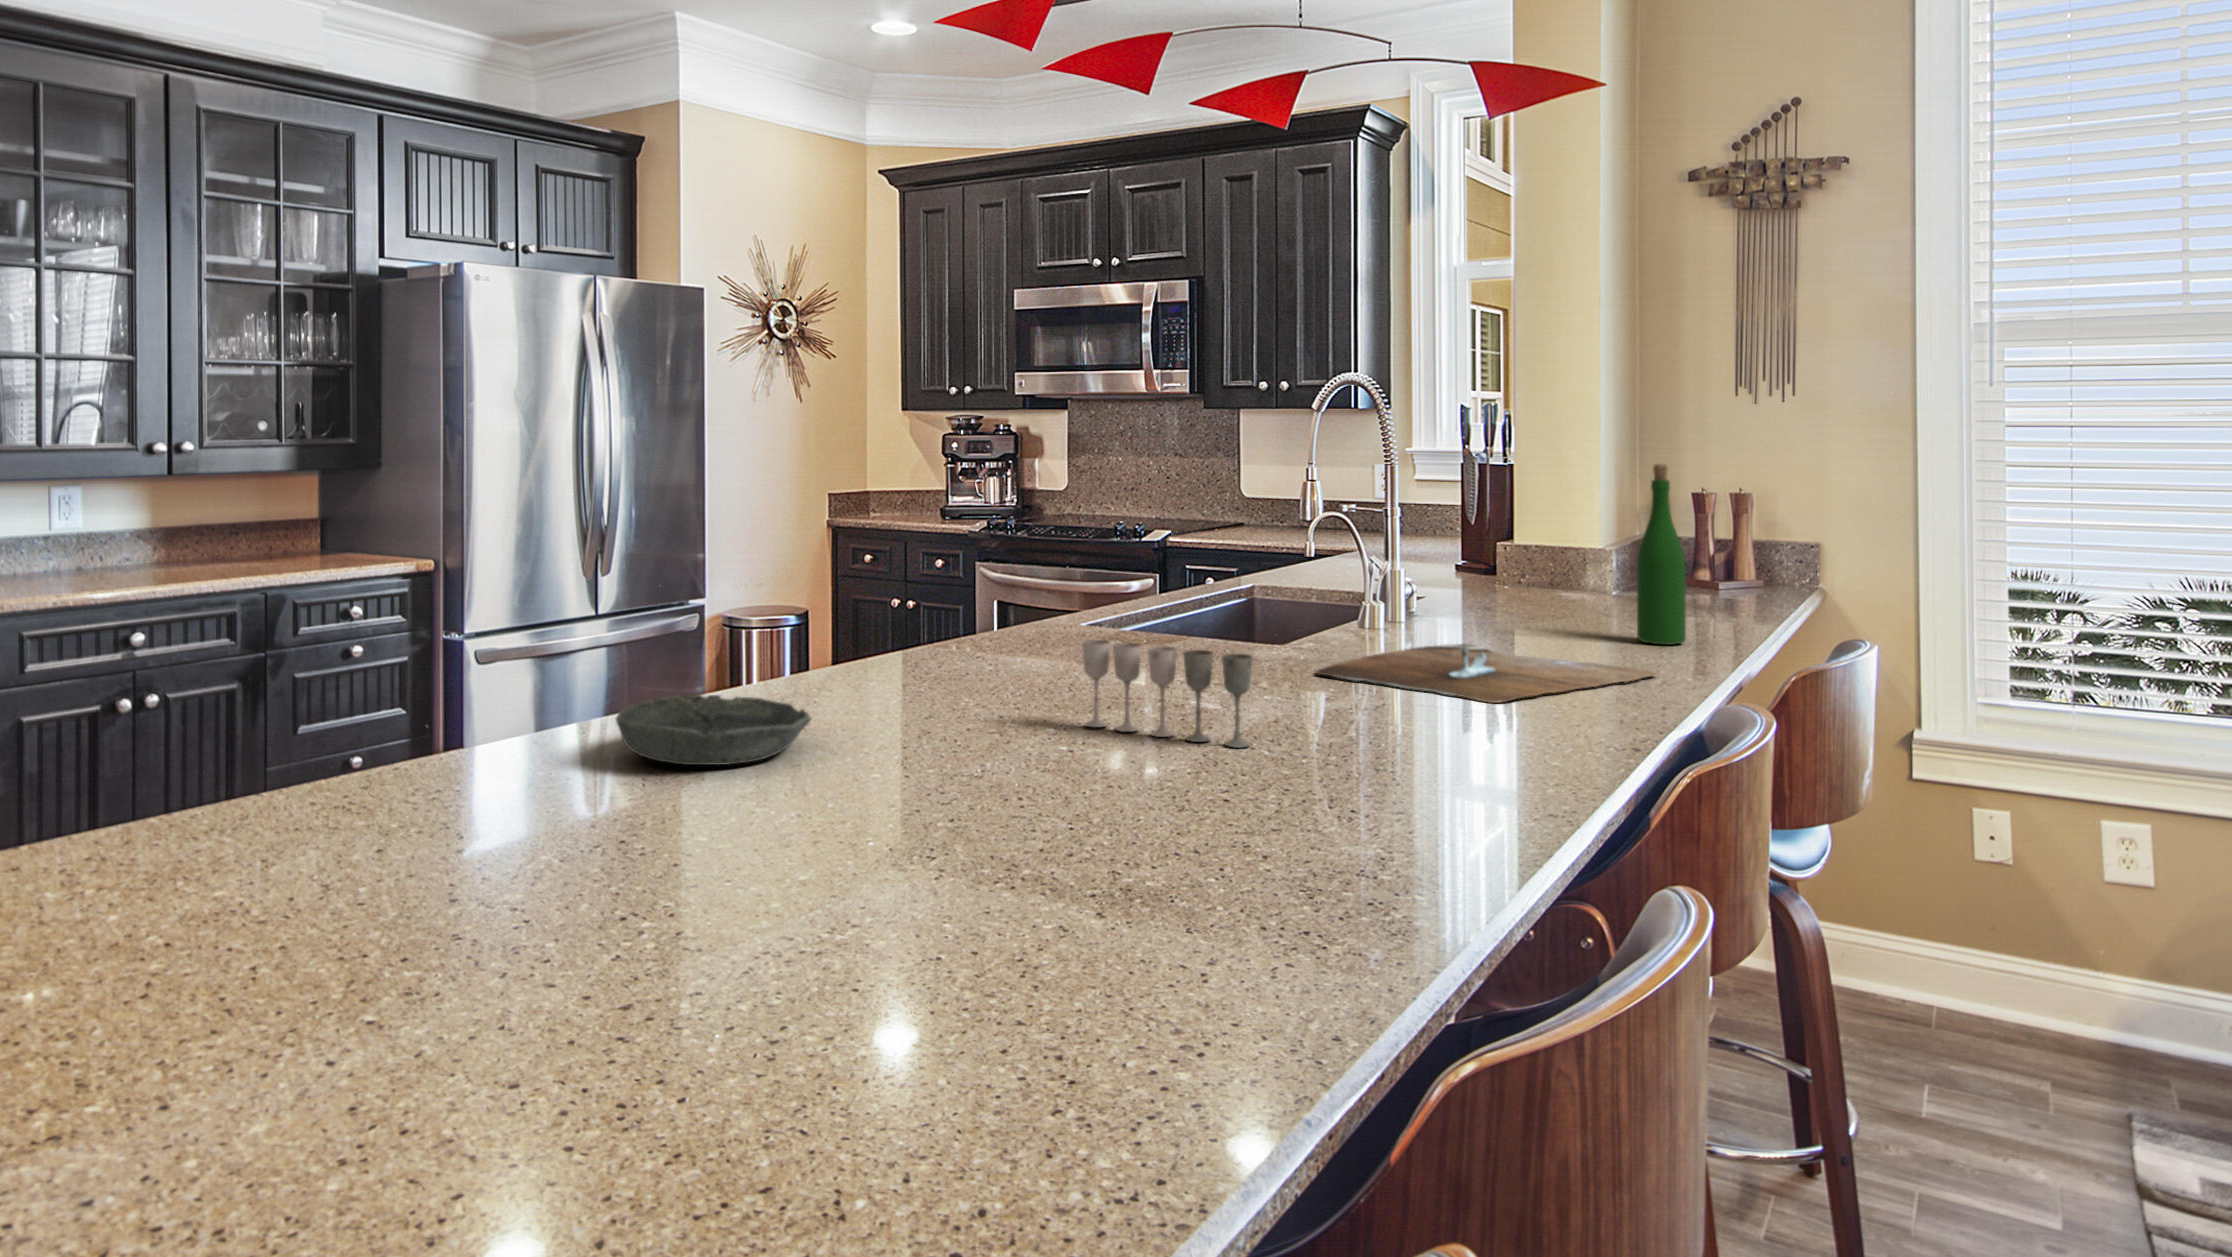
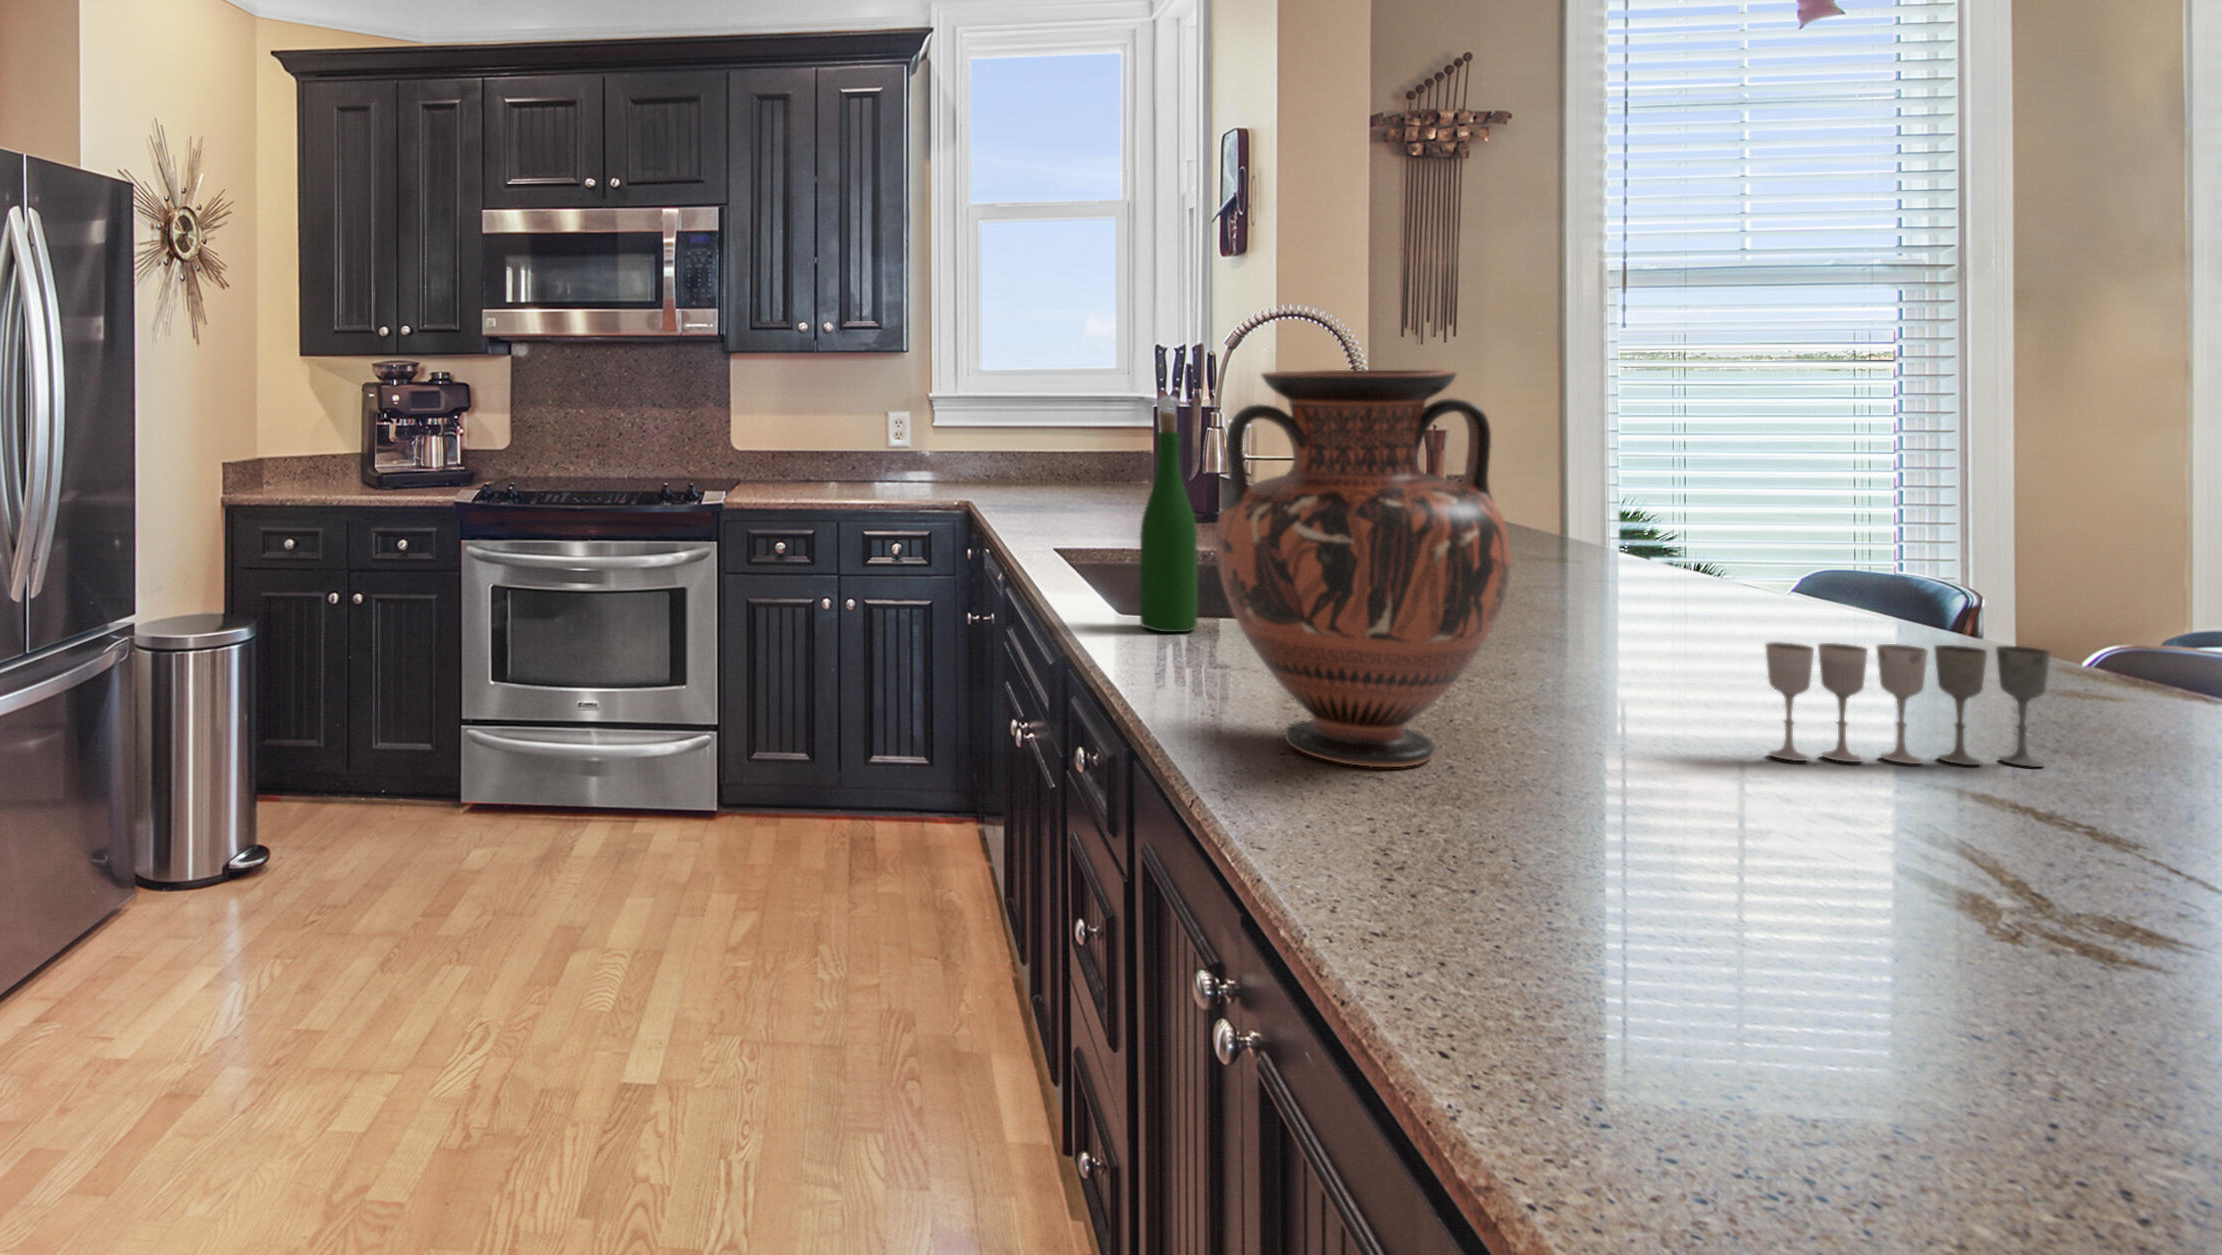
vase: none [773,433,958,703] -> present [1216,370,1511,767]
wine bottle: present [1637,464,1686,645] -> present [1140,412,1198,632]
cutting board: present [1317,643,1655,703] -> none [1513,600,1896,668]
bowl: present [616,695,811,765] -> none [1507,787,1908,933]

